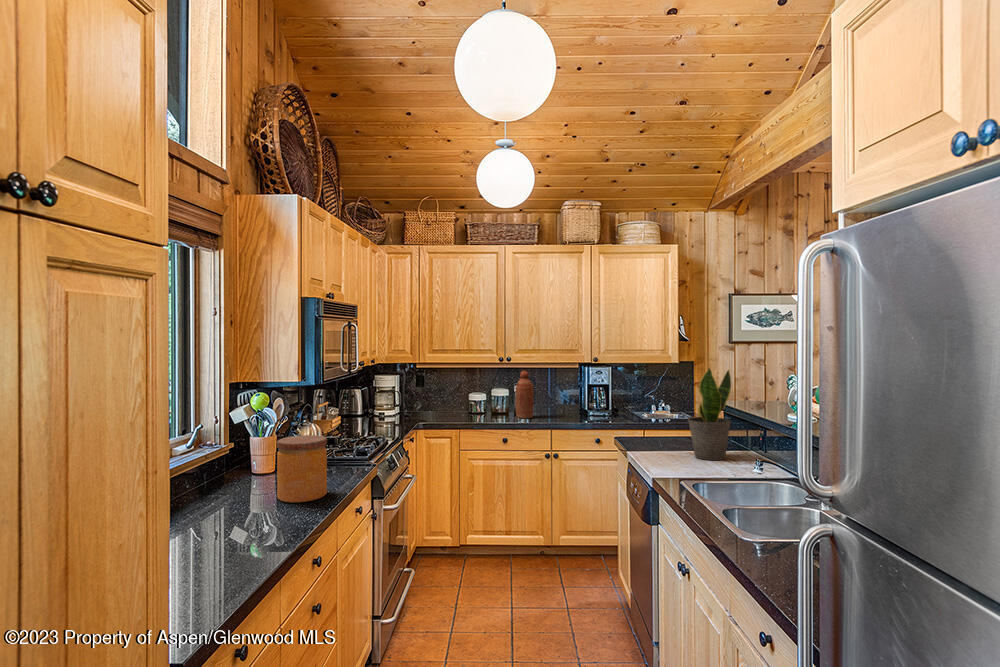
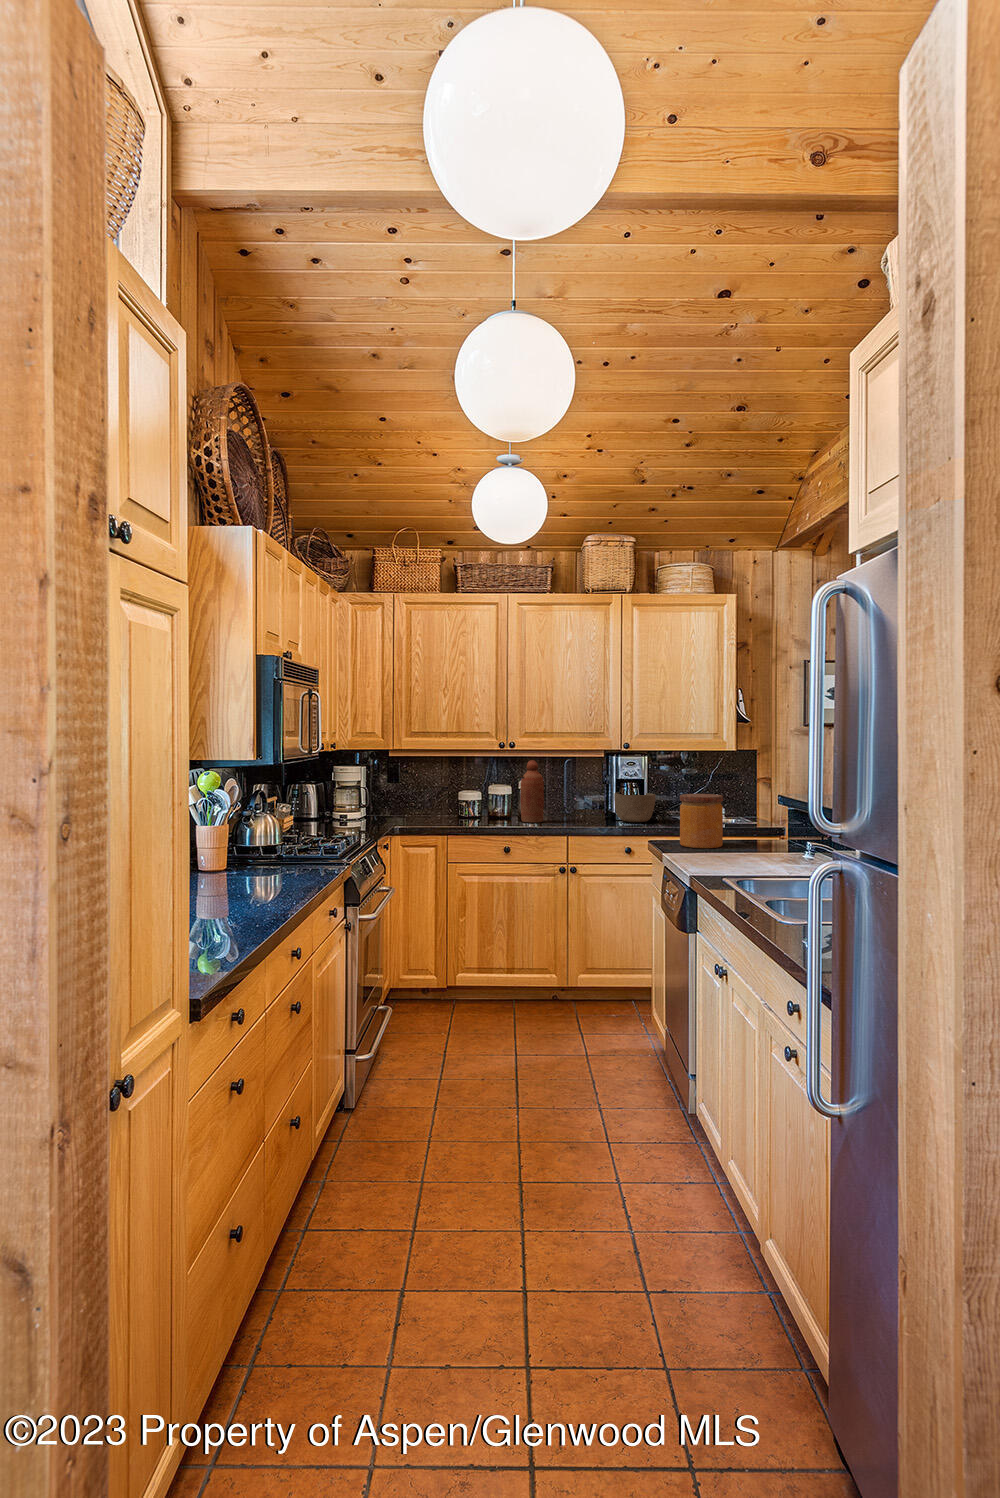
potted plant: present [688,368,731,460] -> none [736,745,790,860]
bowl: none [587,394,618,417] -> present [614,792,655,822]
jar: present [277,435,327,502] -> present [680,794,723,848]

